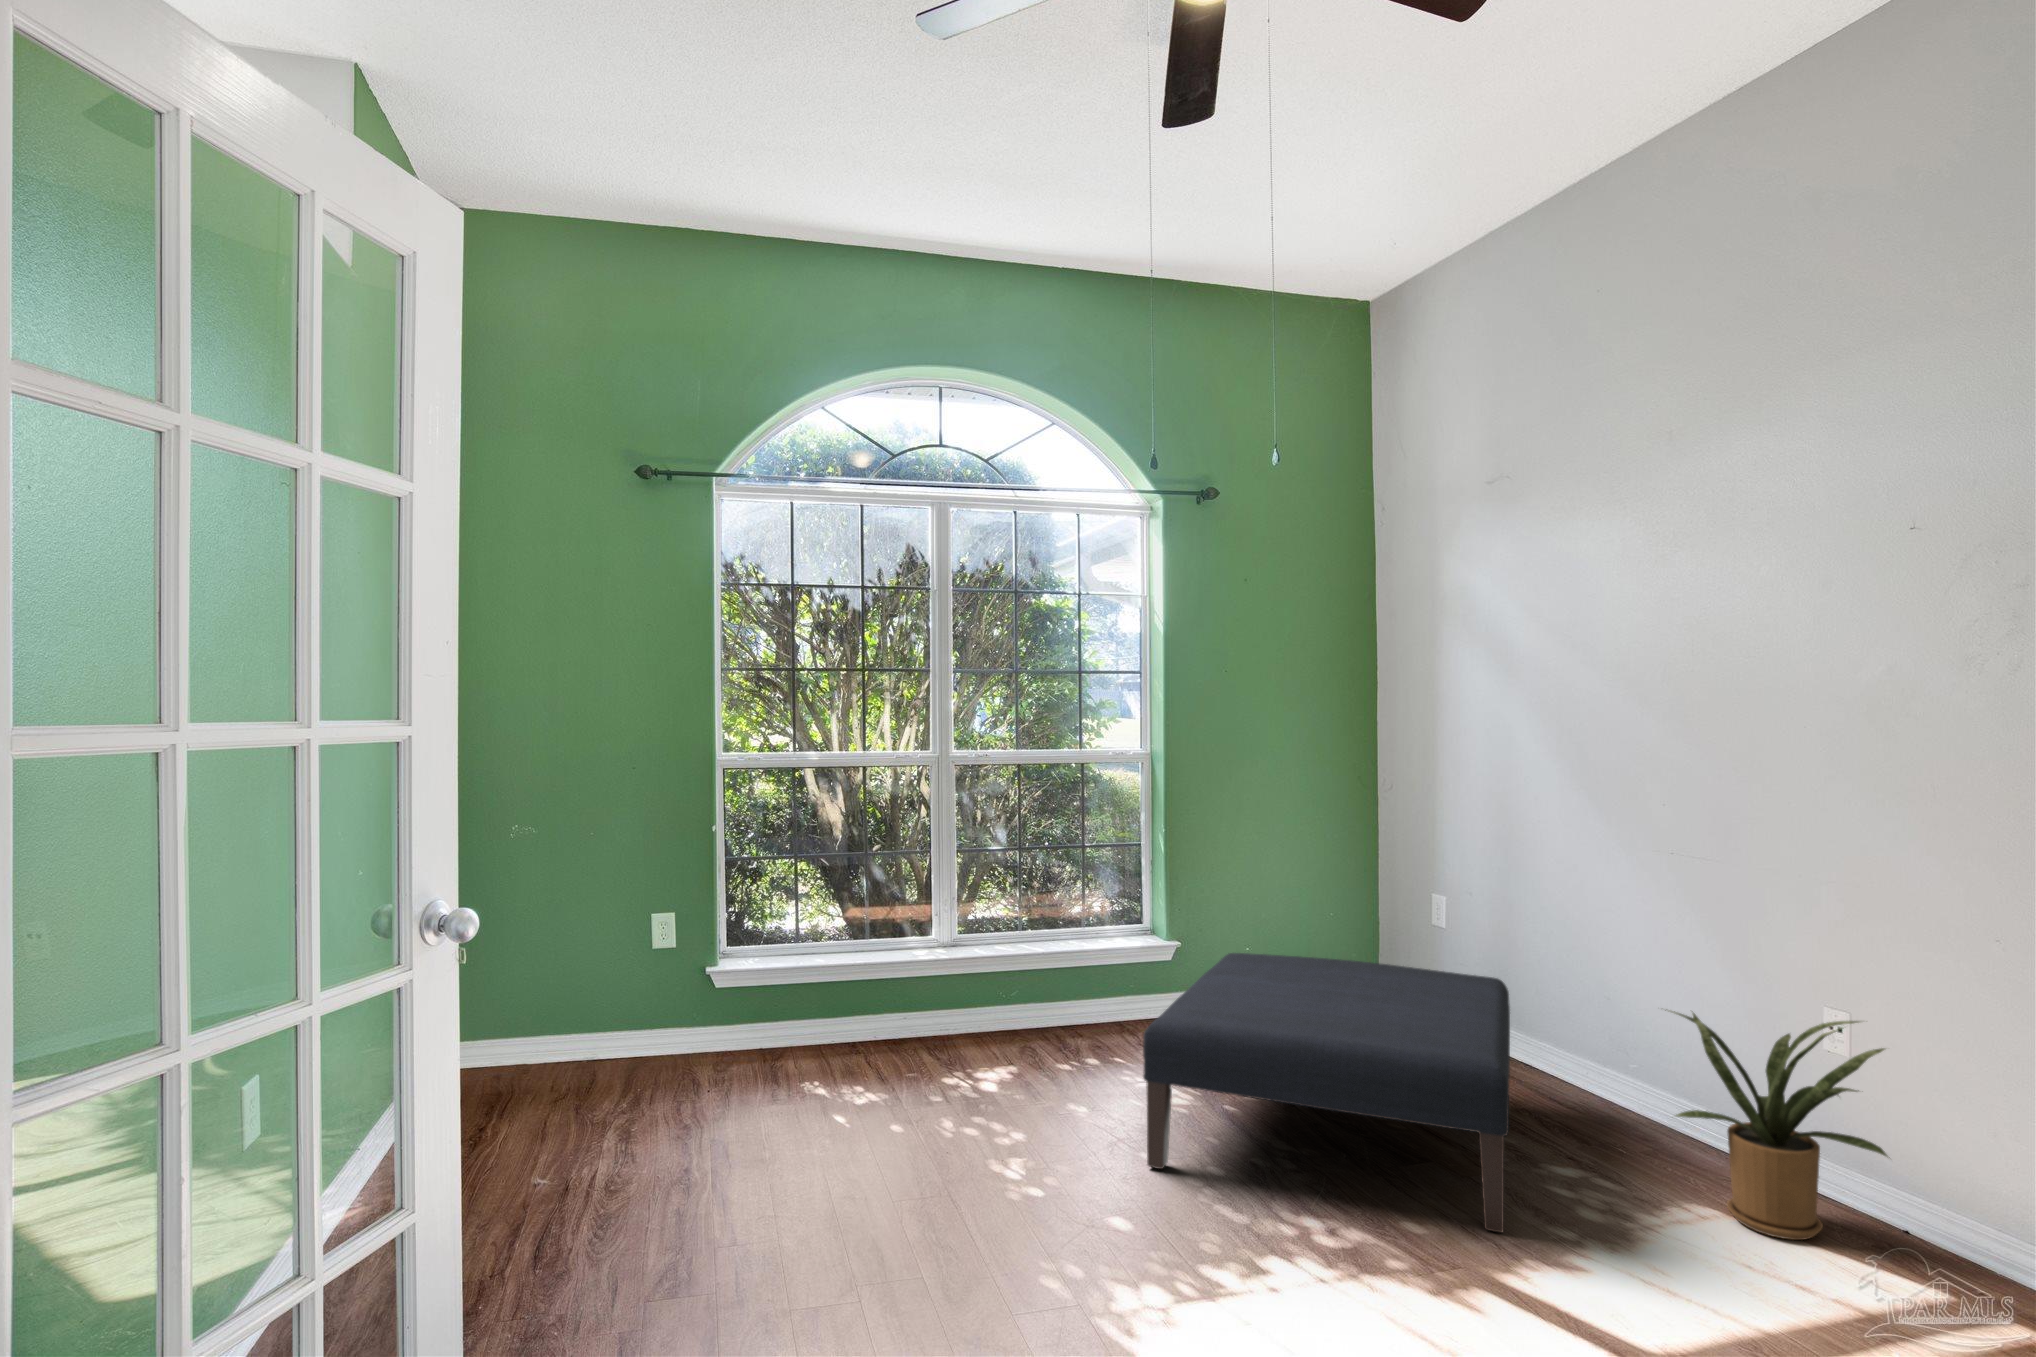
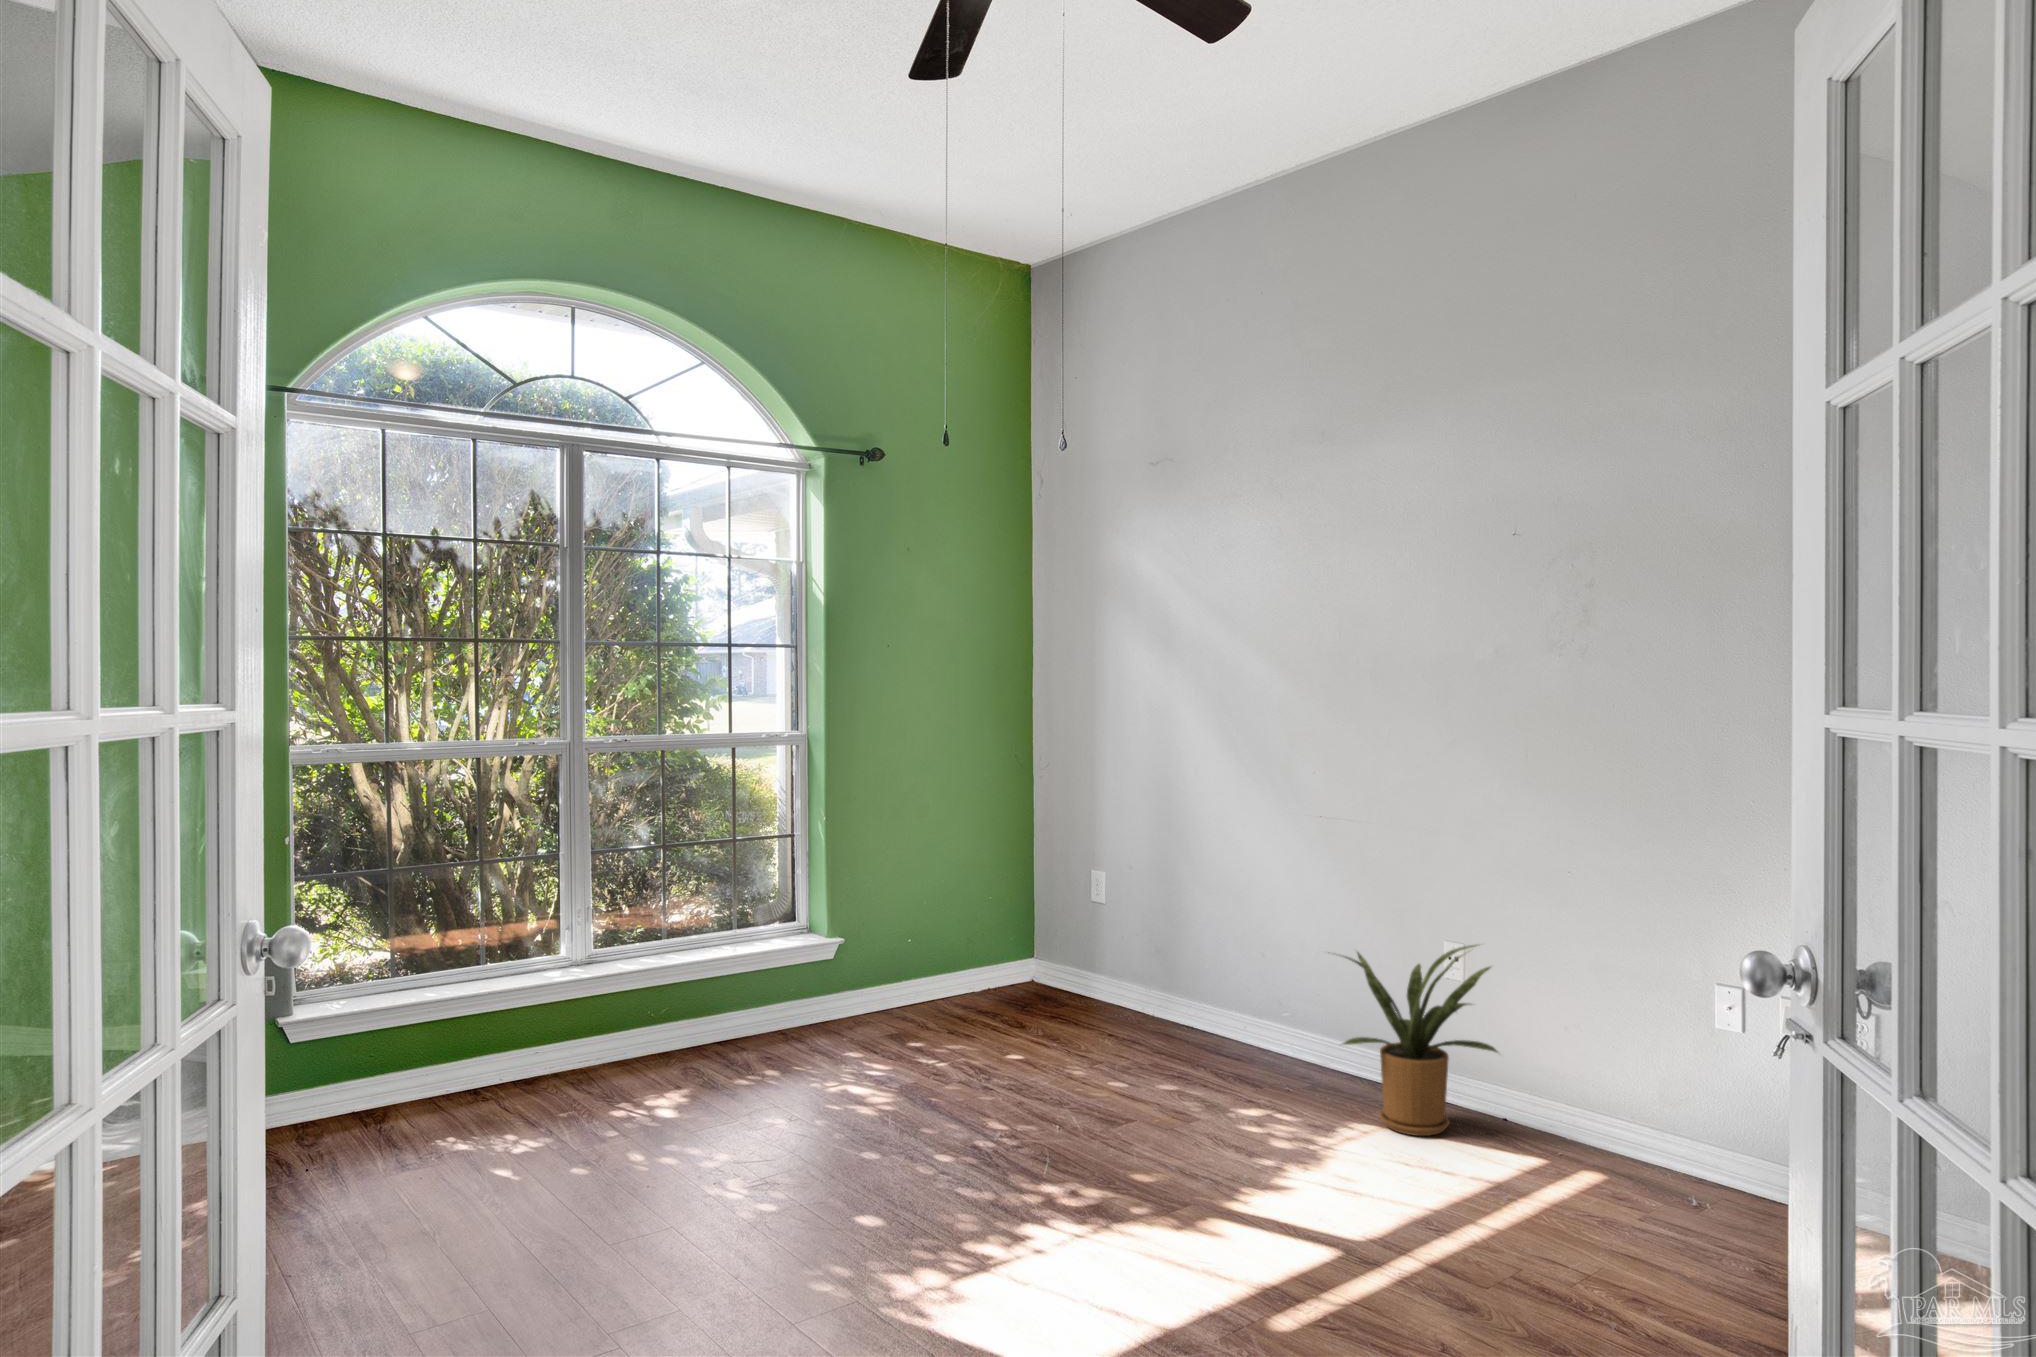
ottoman: present [1143,953,1510,1232] -> none [872,941,1223,1170]

